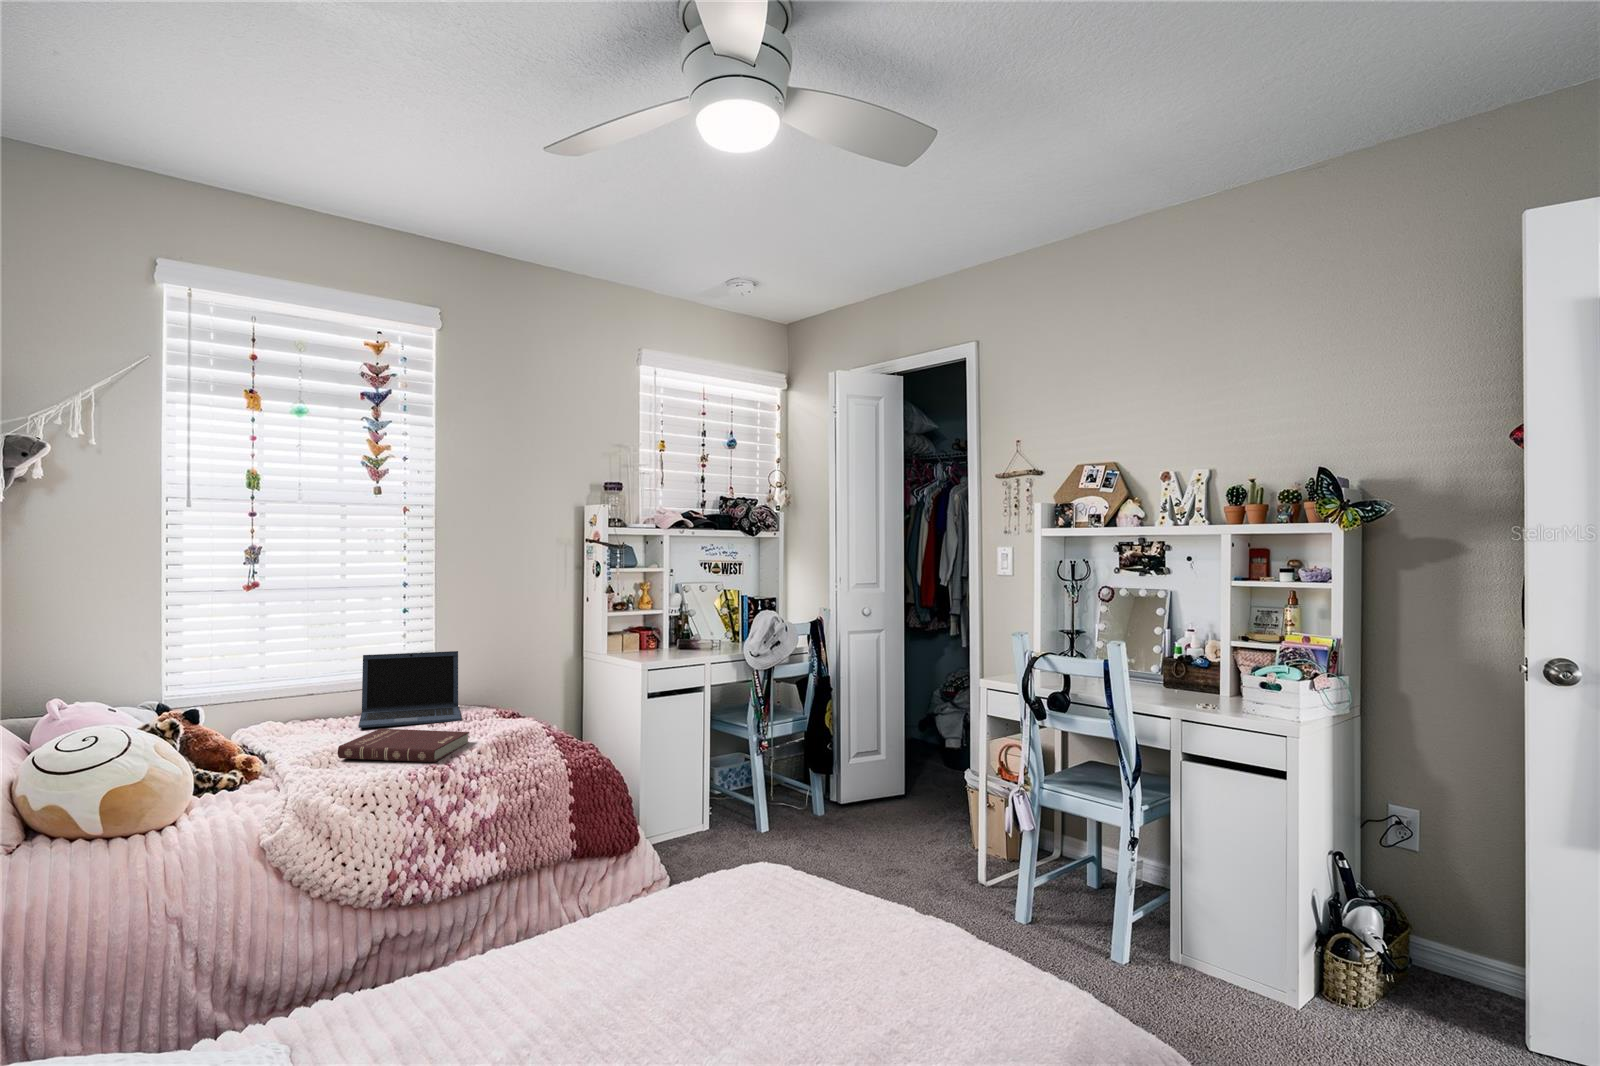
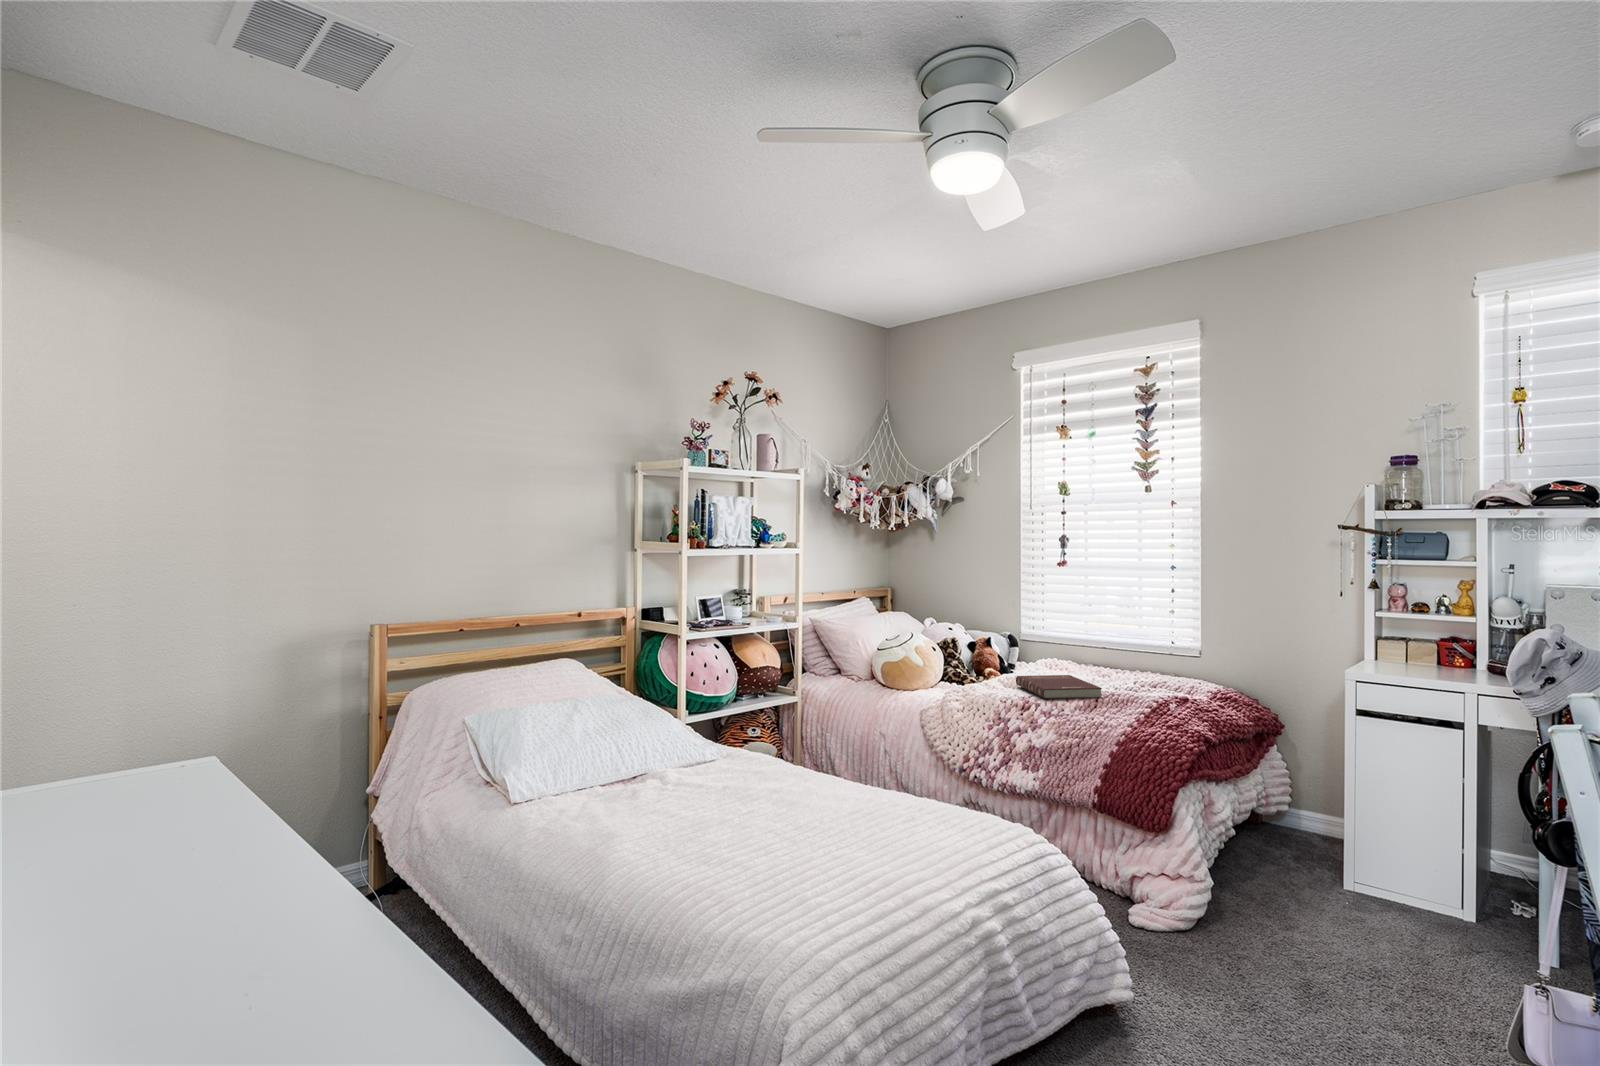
laptop: present [358,651,461,728] -> none [1081,624,1188,687]

